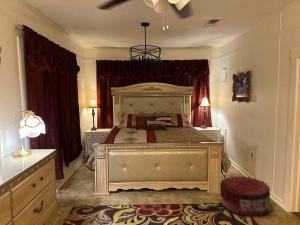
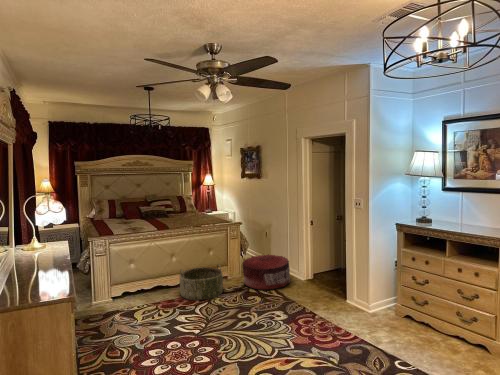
basket: none [160,179,199,213] -> present [180,264,223,300]

